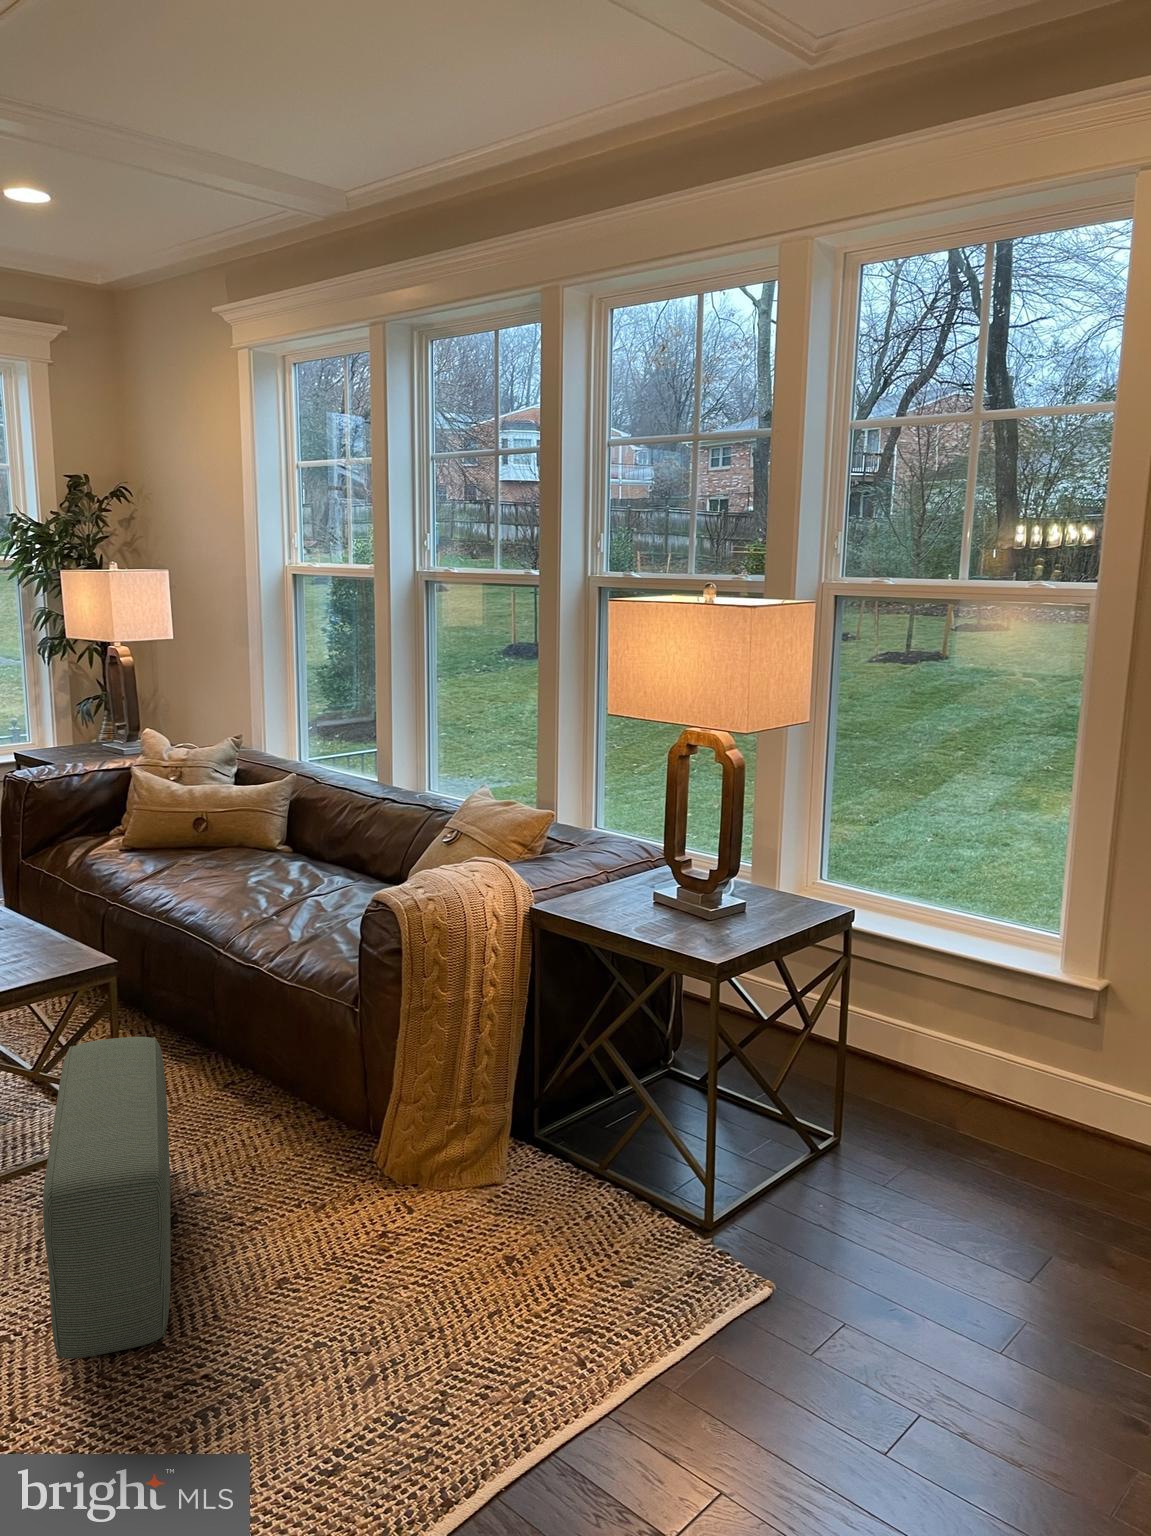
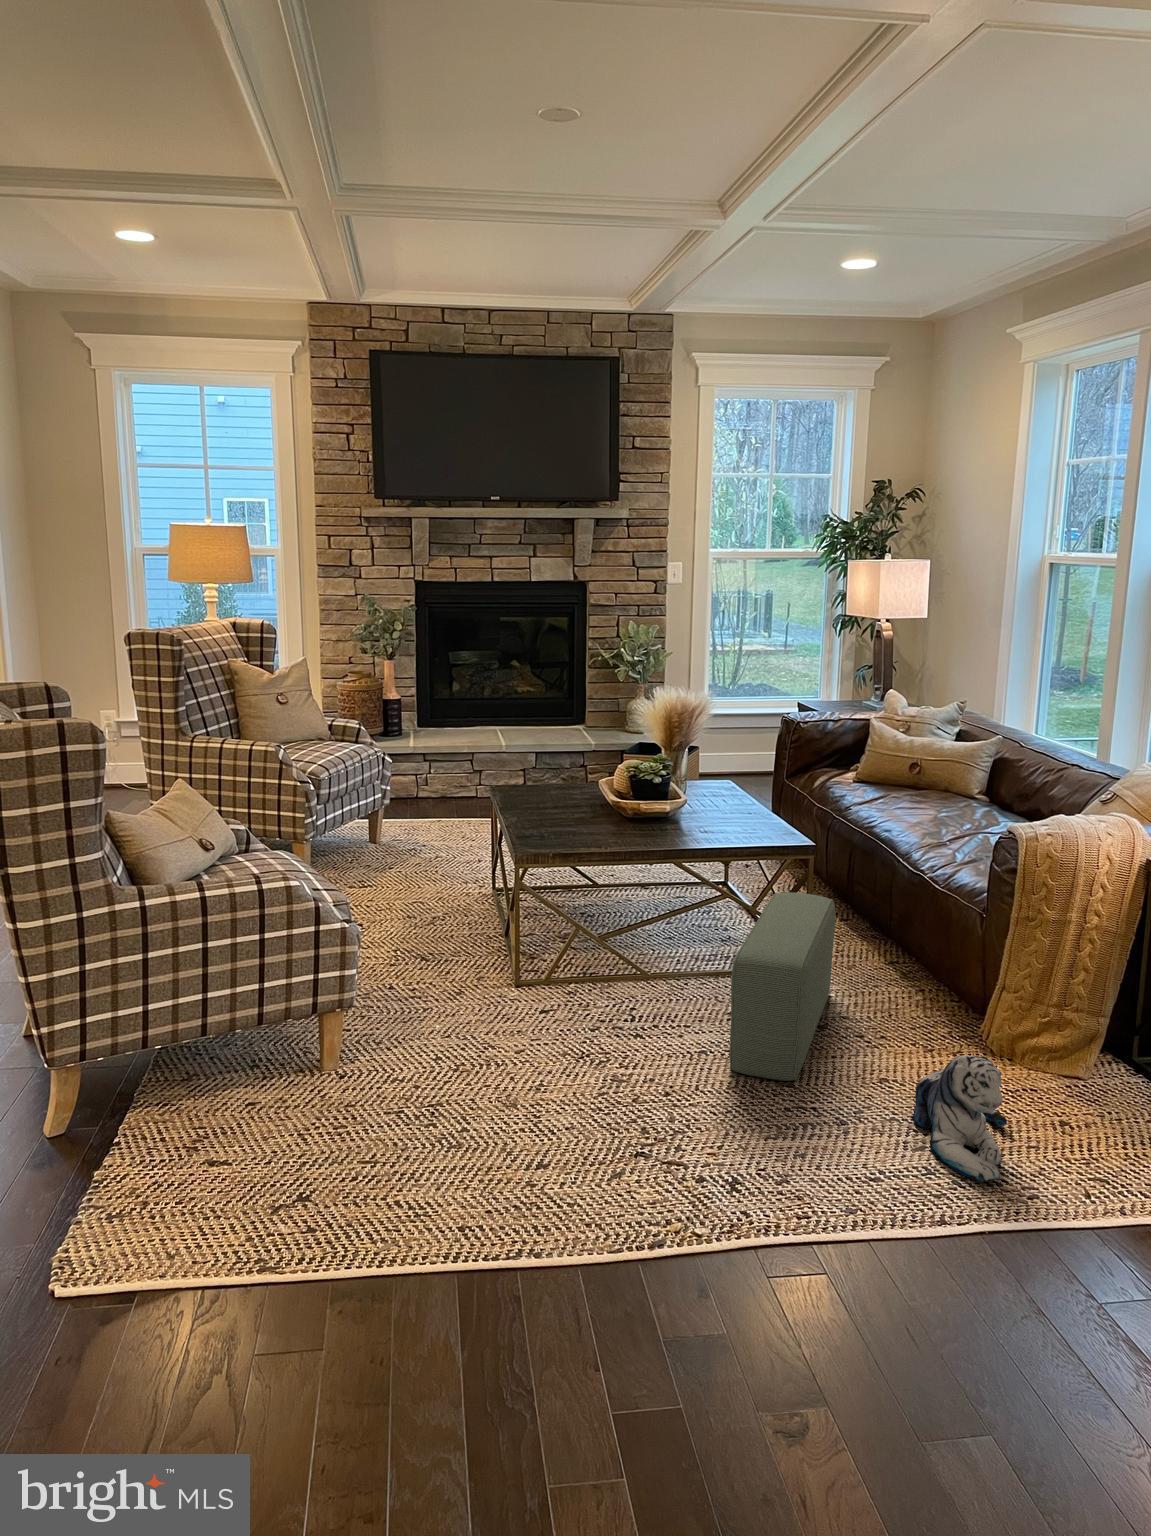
plush toy: none [337,1224,485,1404] -> present [911,1055,1007,1182]

